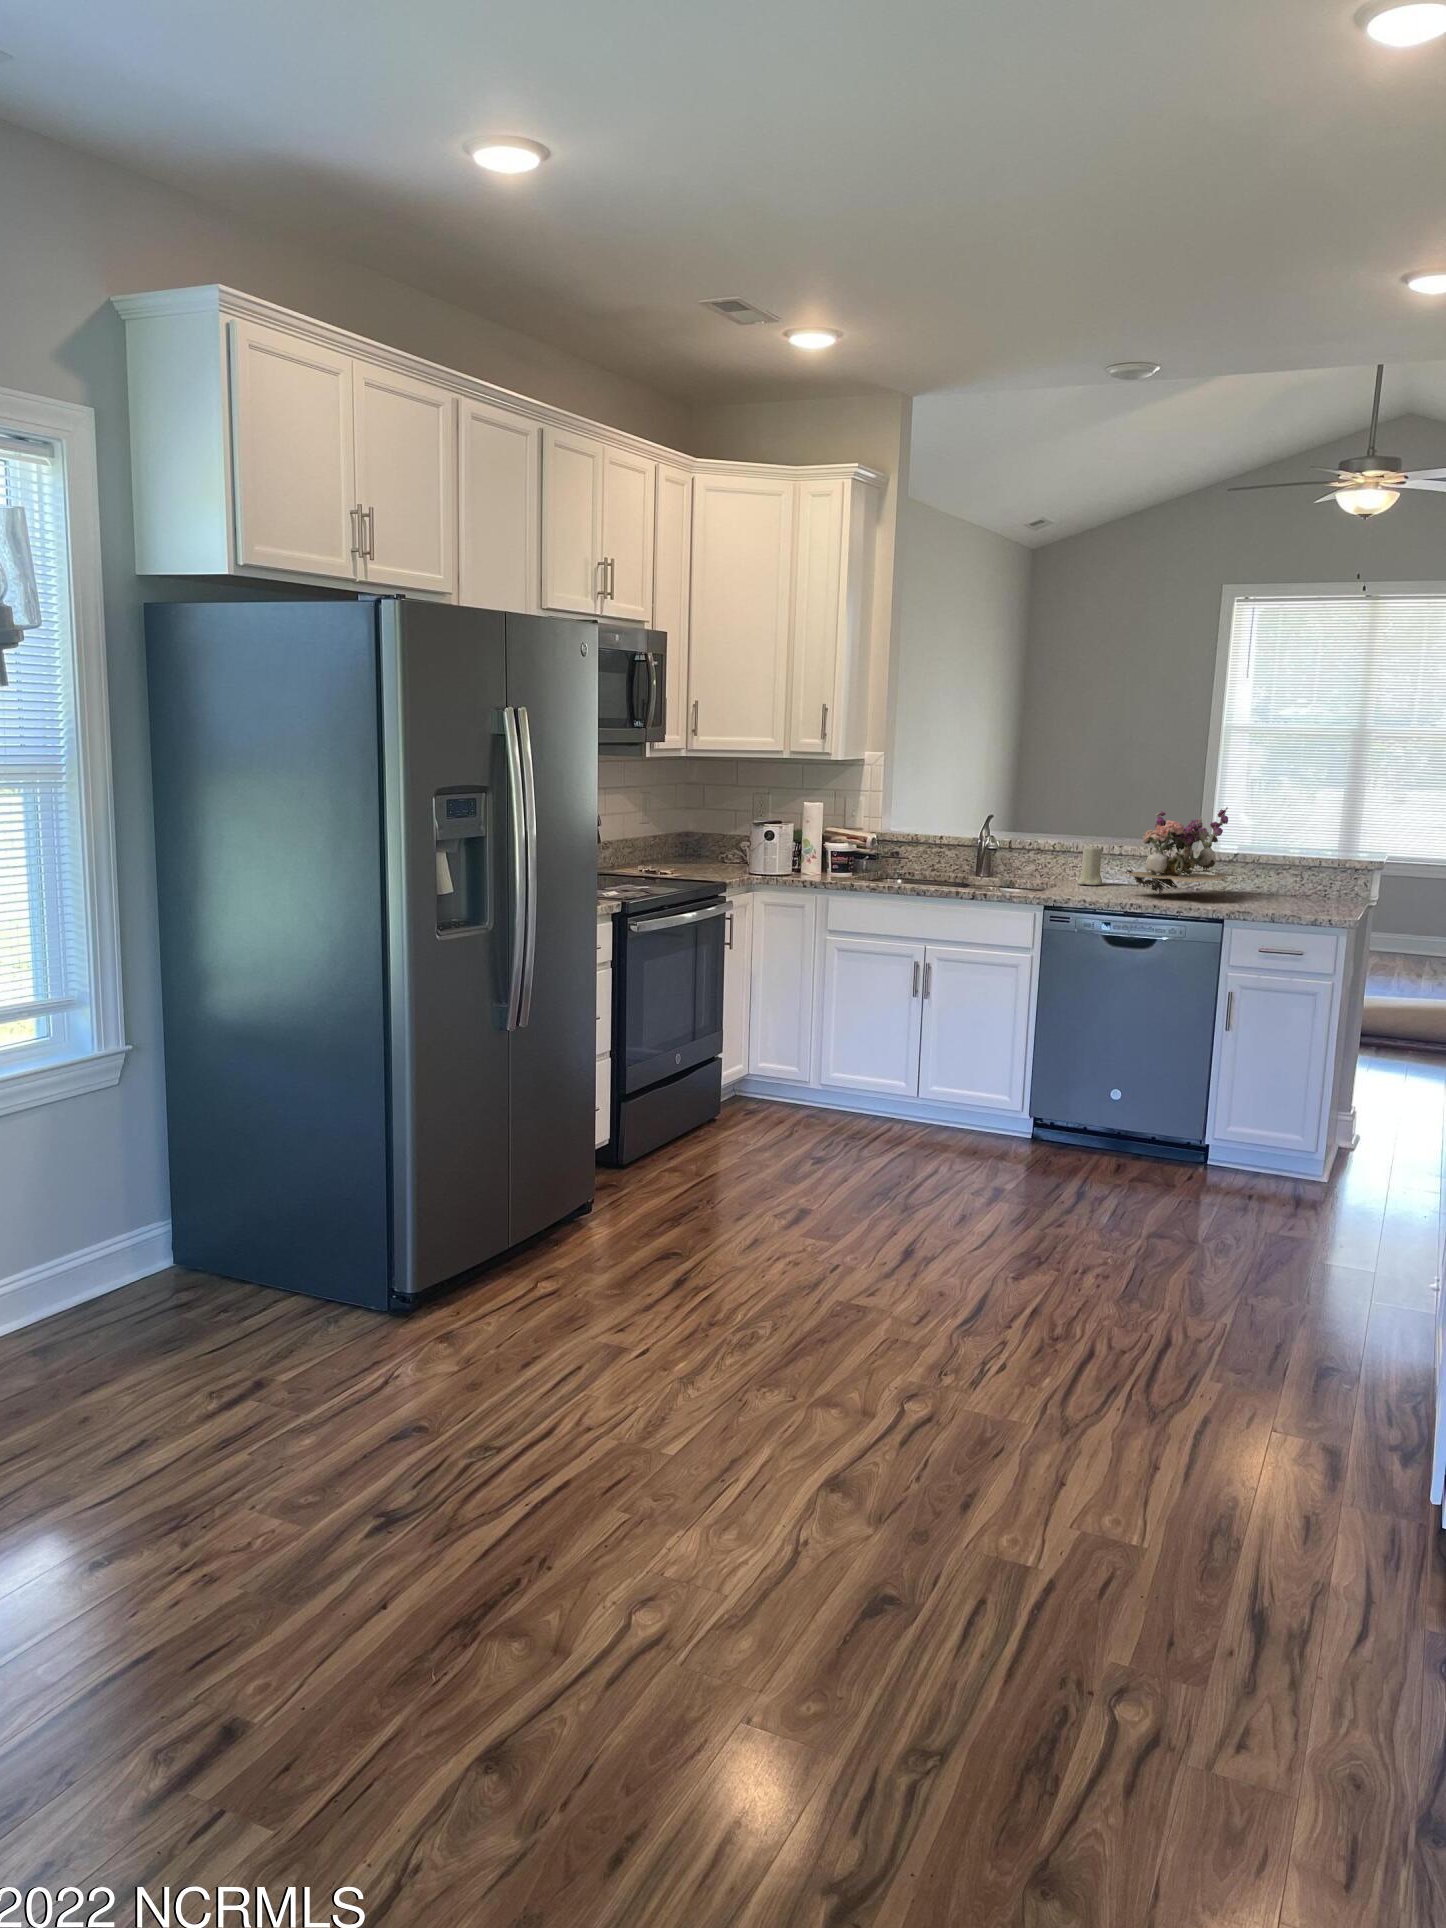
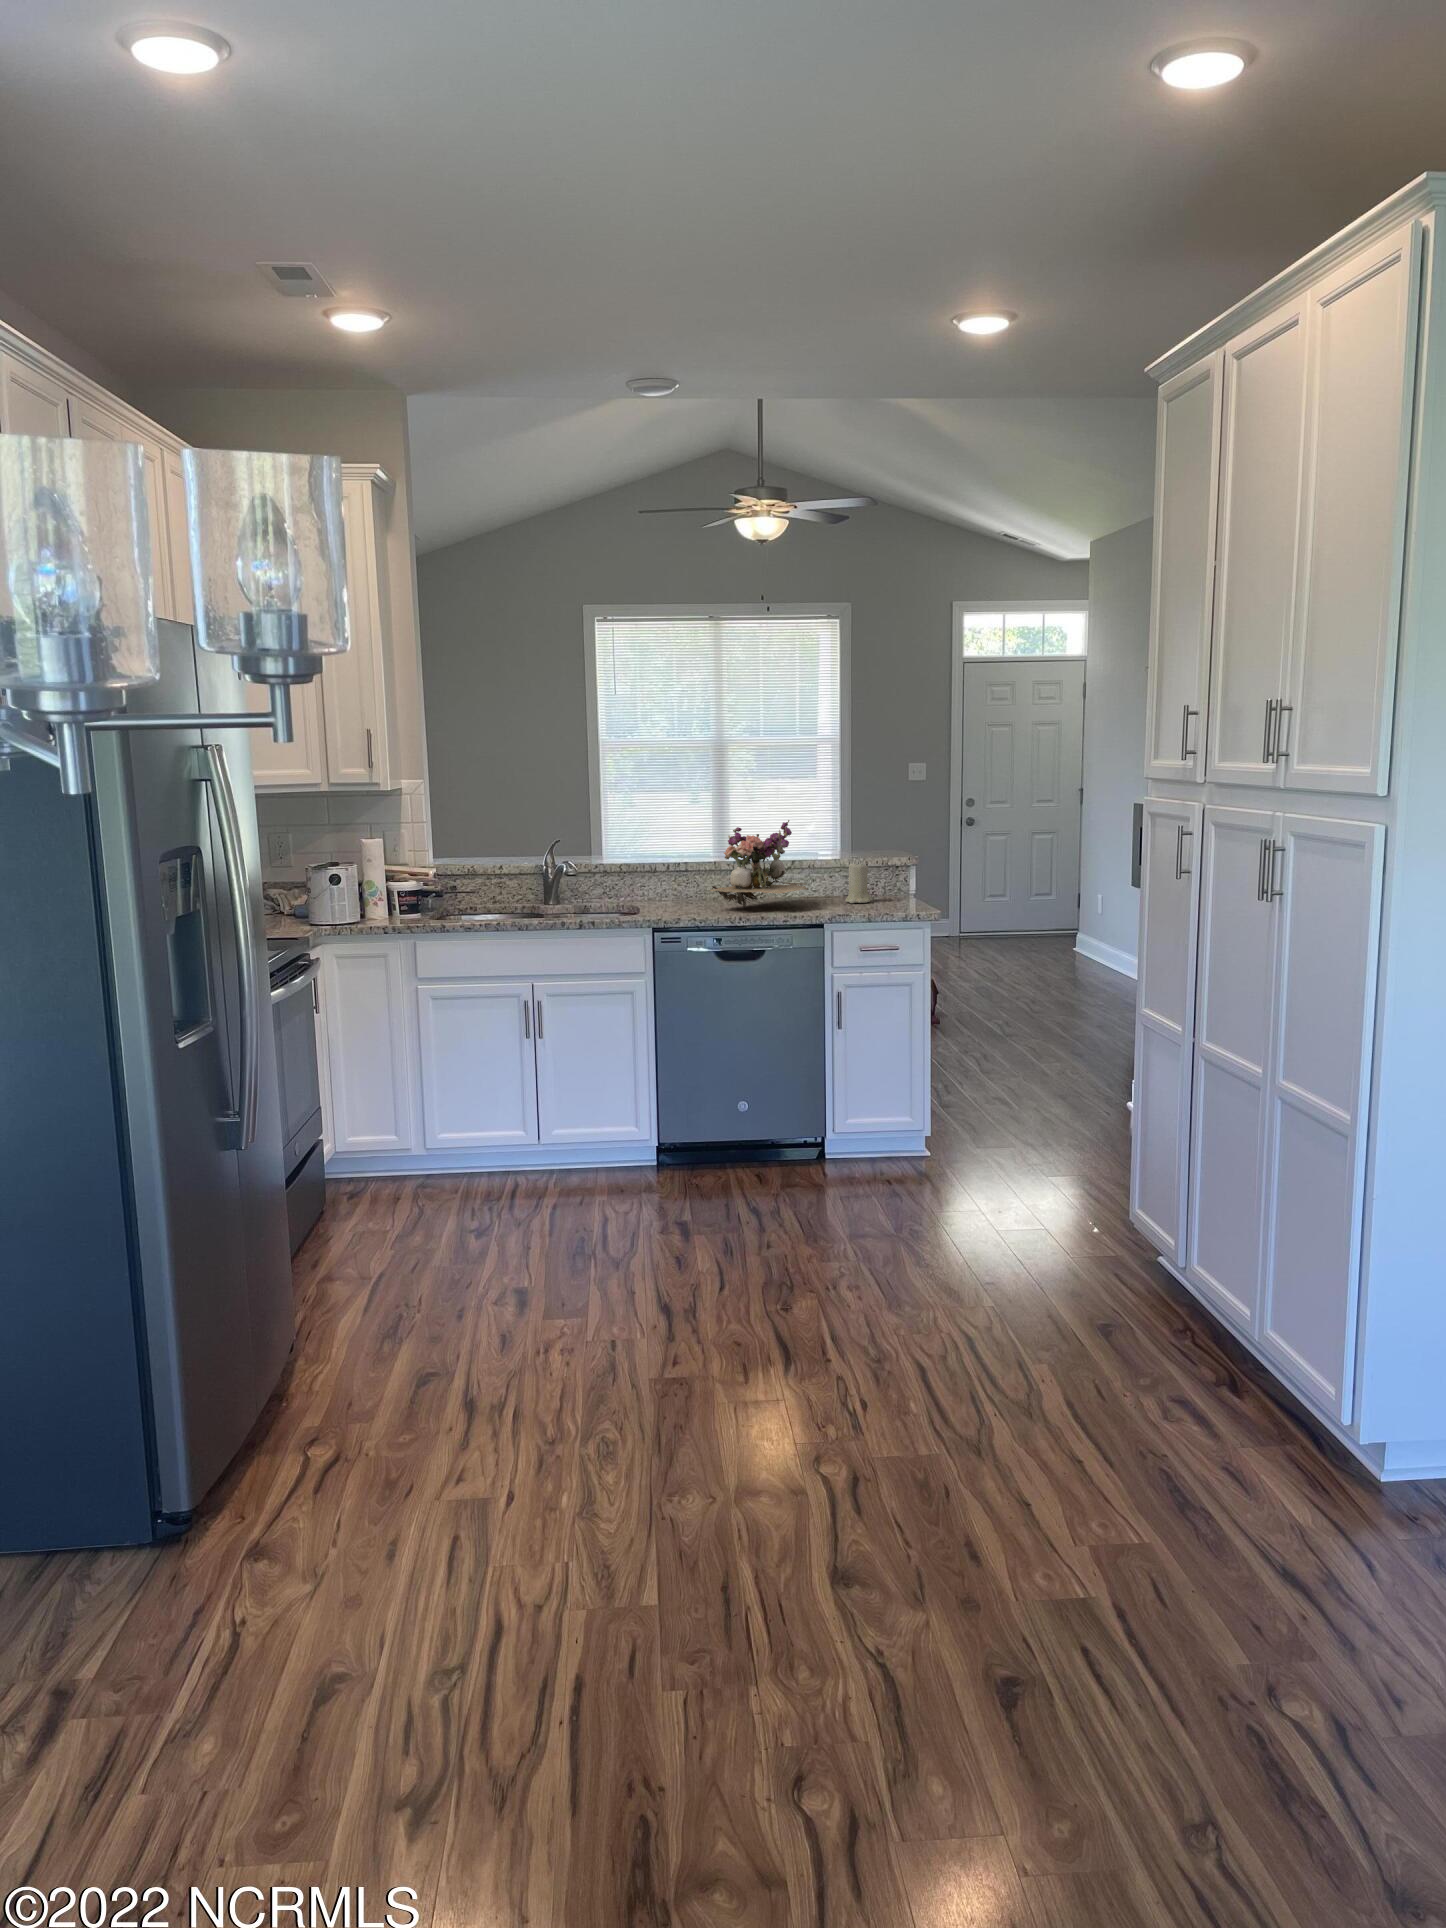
candle: present [1077,845,1102,885] -> present [845,862,871,903]

